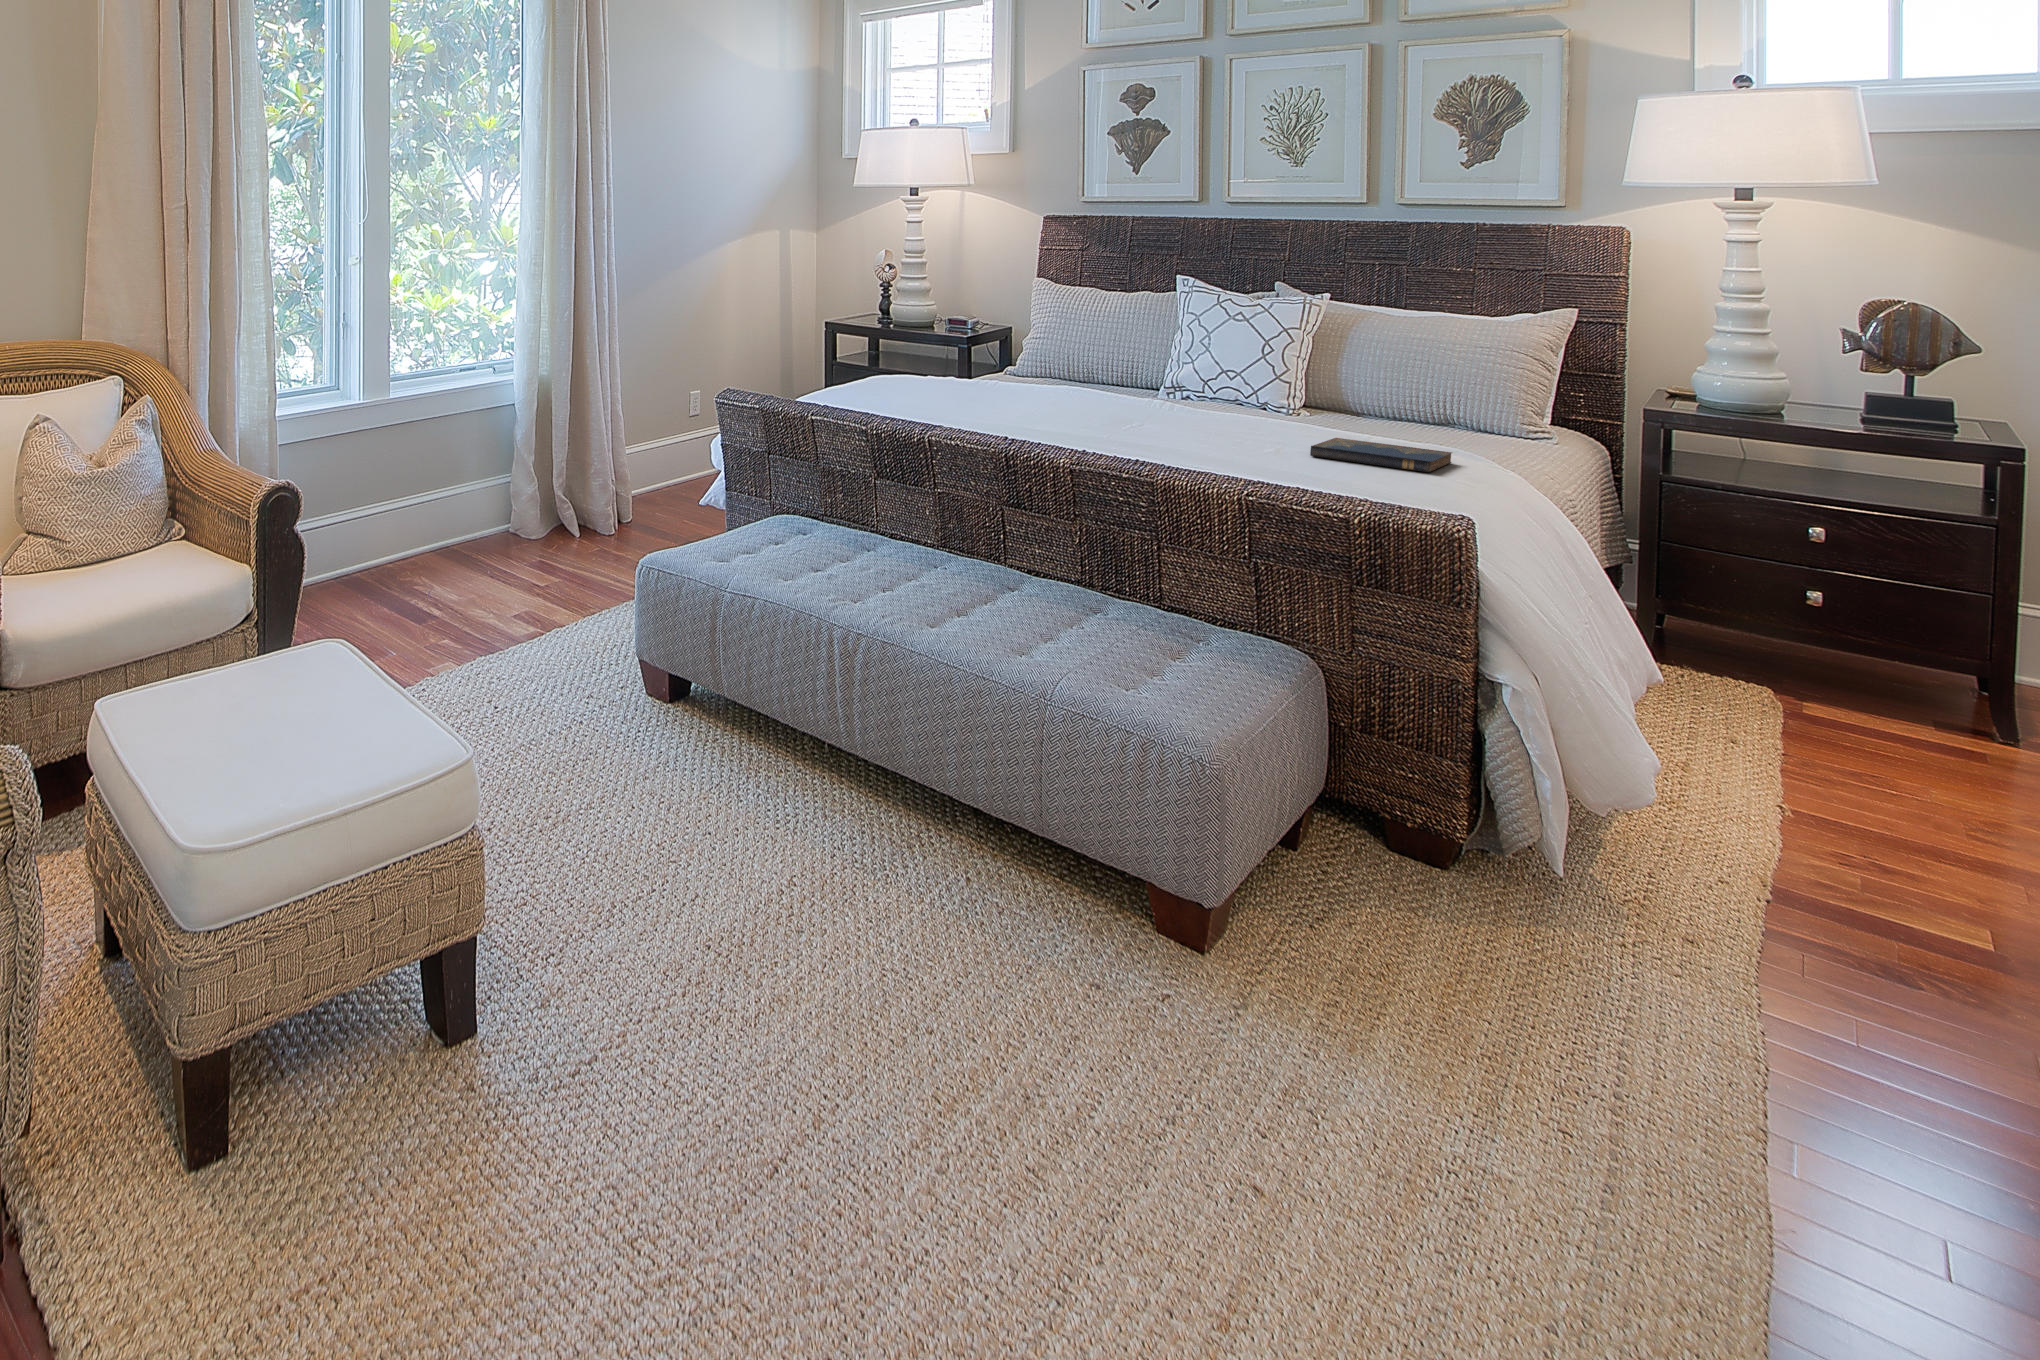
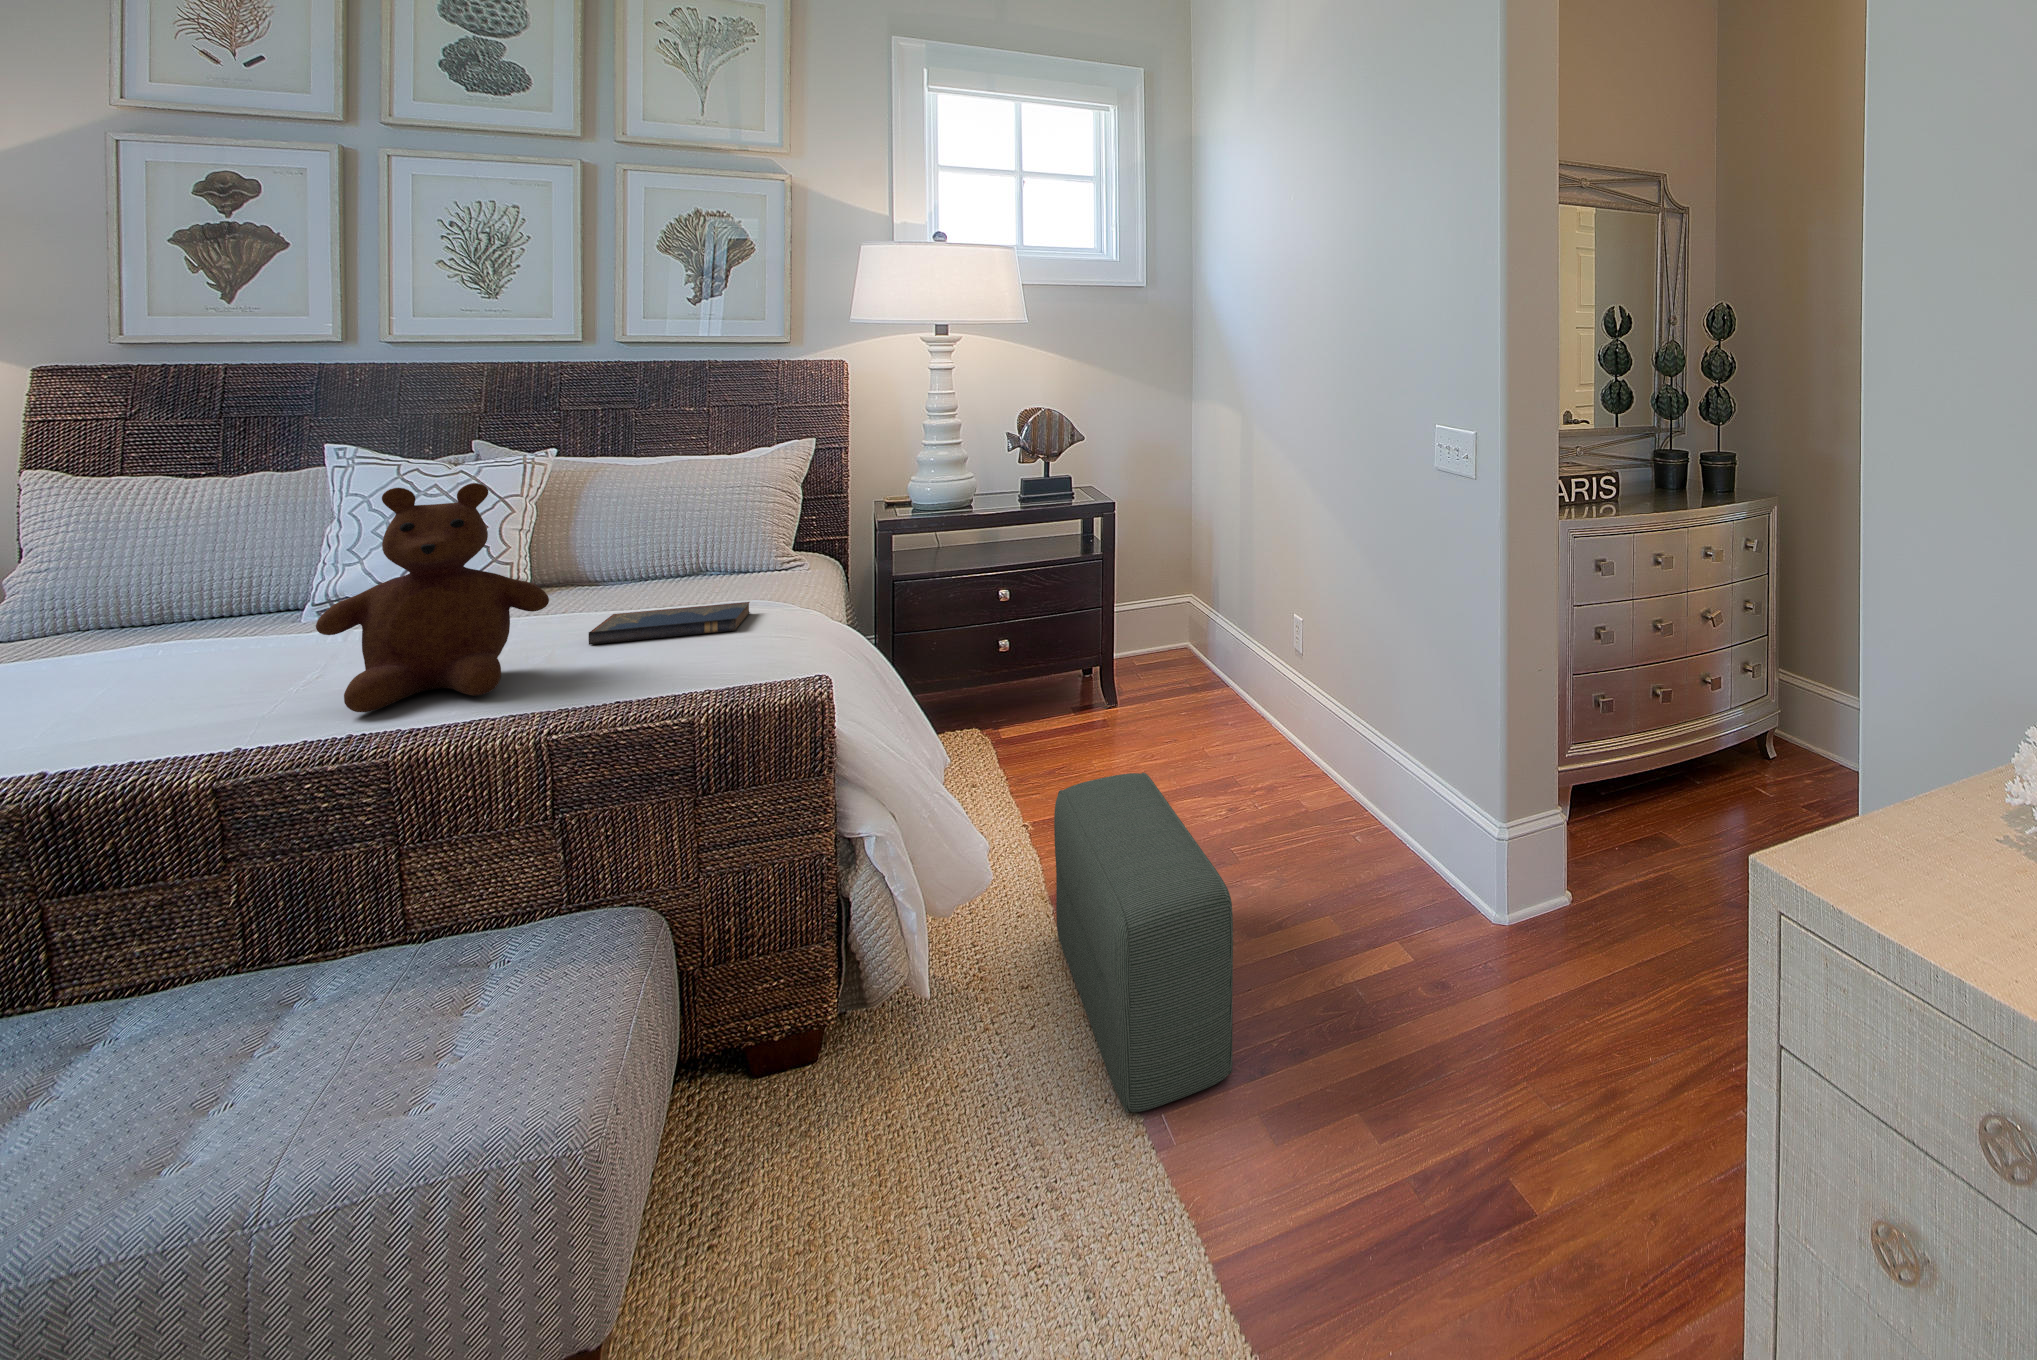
teddy bear: none [1144,311,1281,468] -> present [316,483,549,712]
pouf: none [1738,743,1968,1146] -> present [1054,773,1233,1113]

